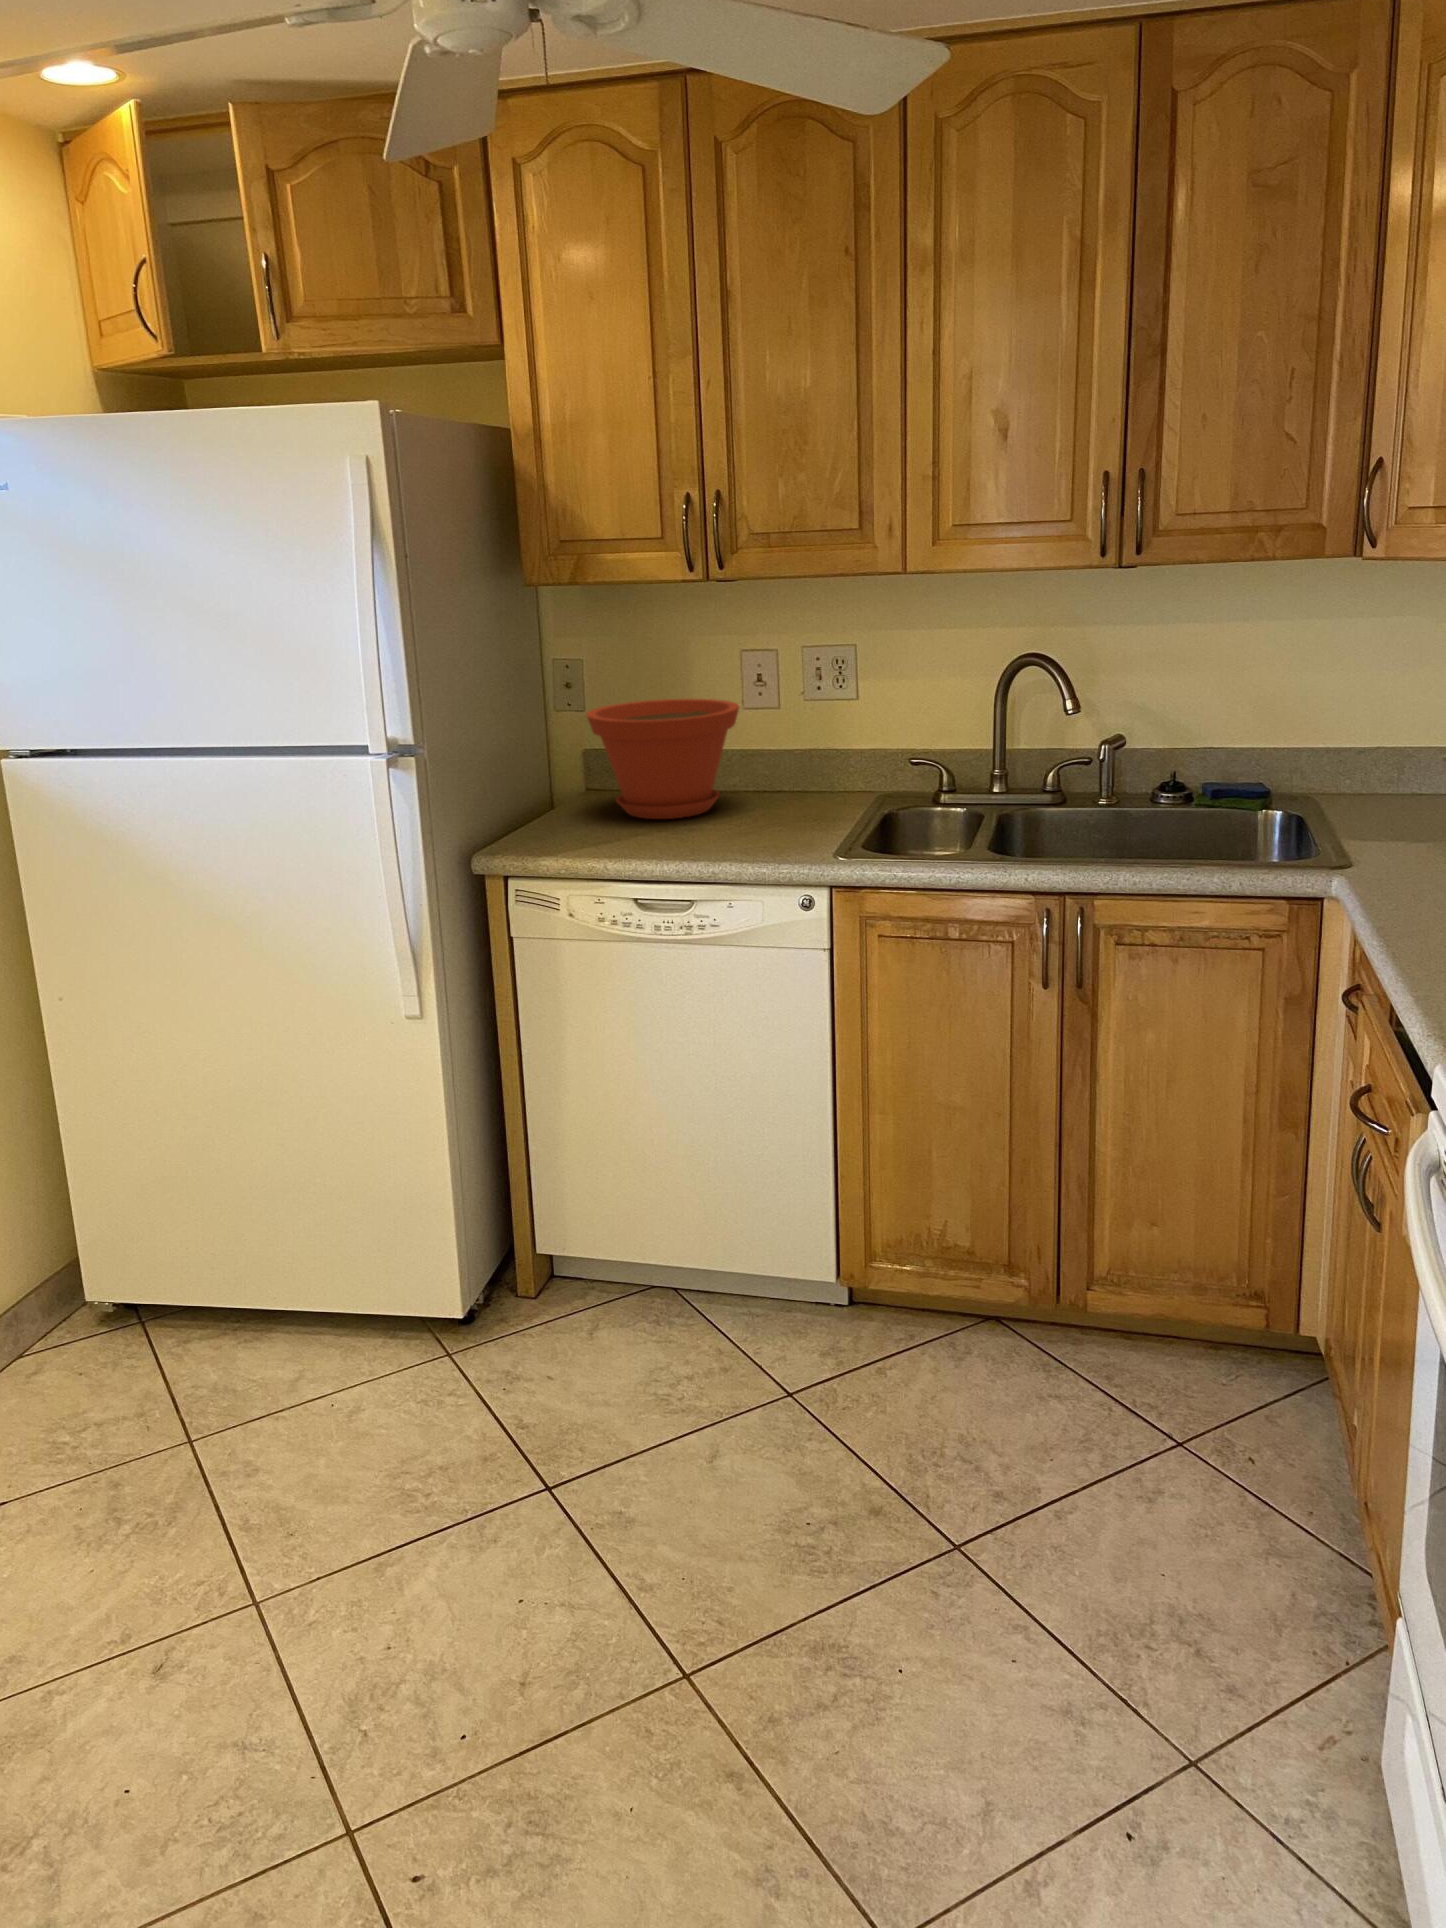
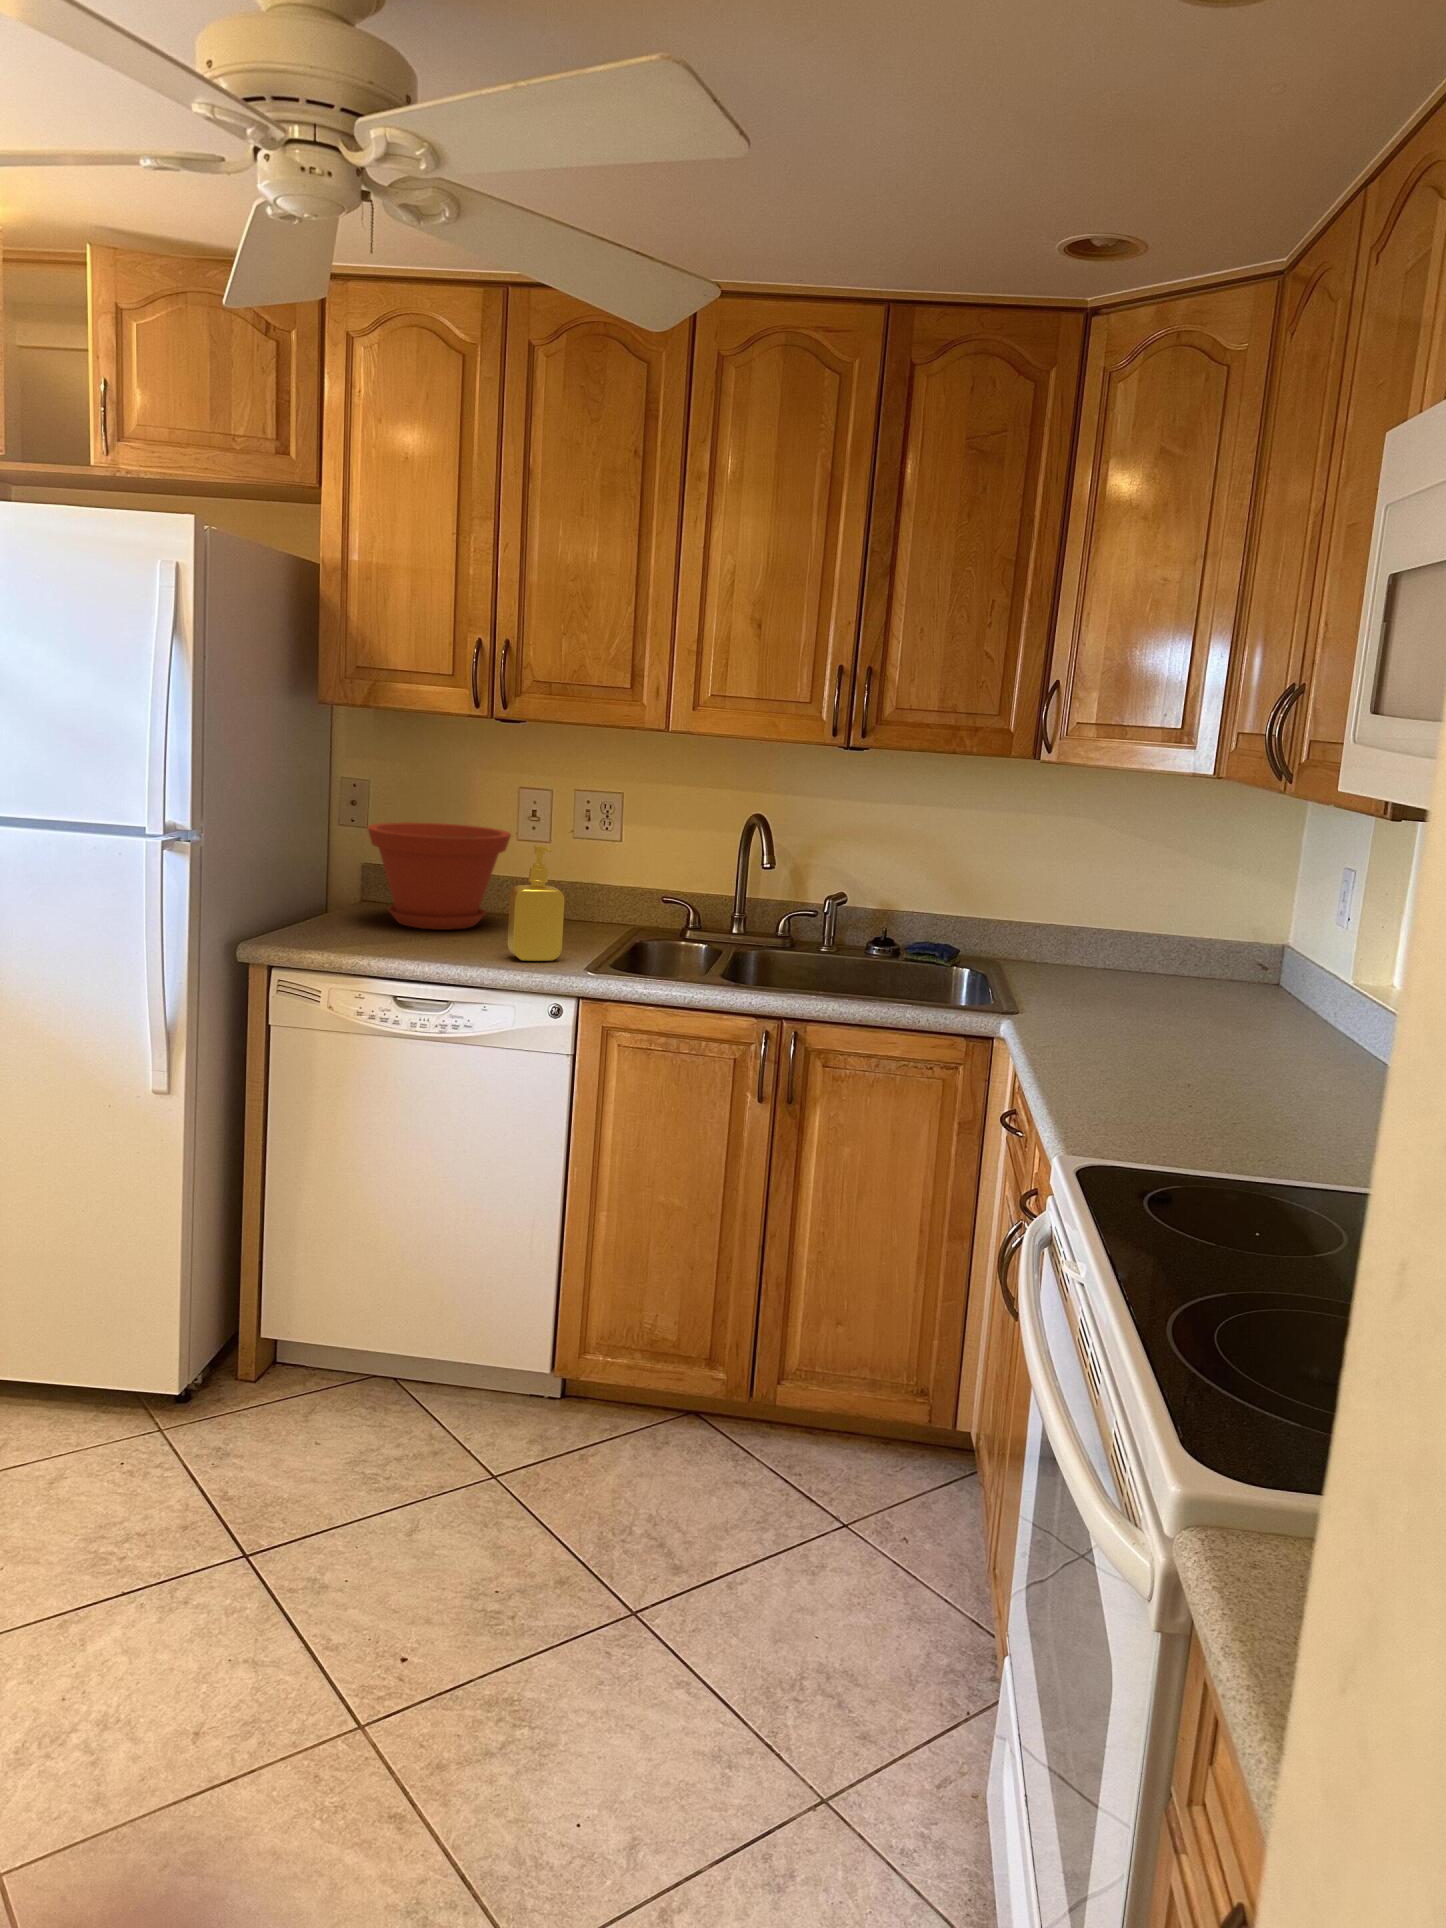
soap dispenser: none [748,721,810,851] -> present [508,844,564,961]

